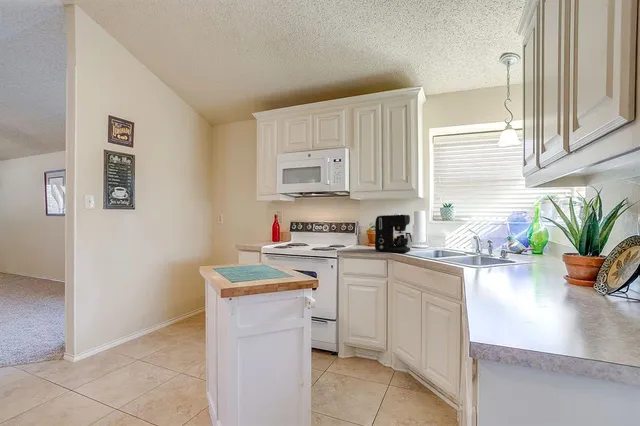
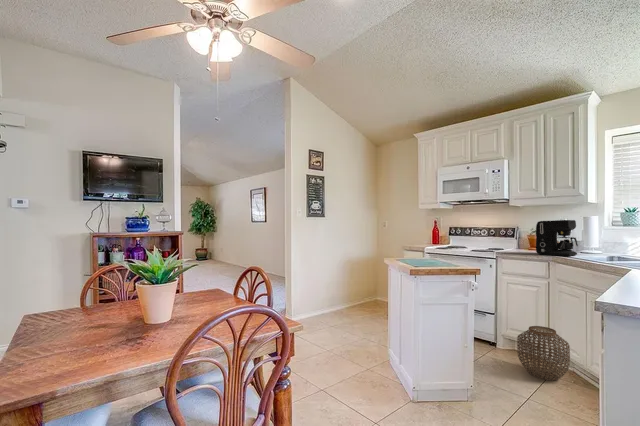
woven basket: none [358,333,408,396] -> present [517,326,570,381]

